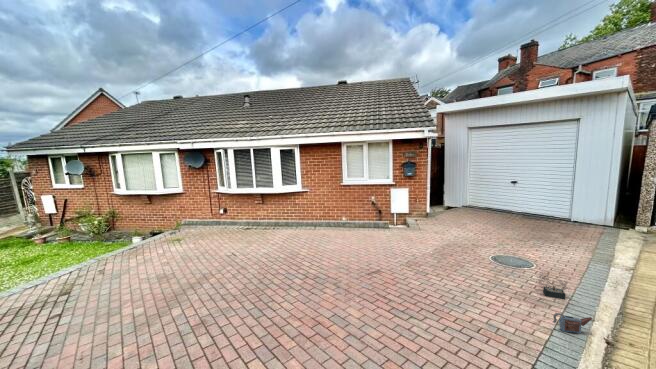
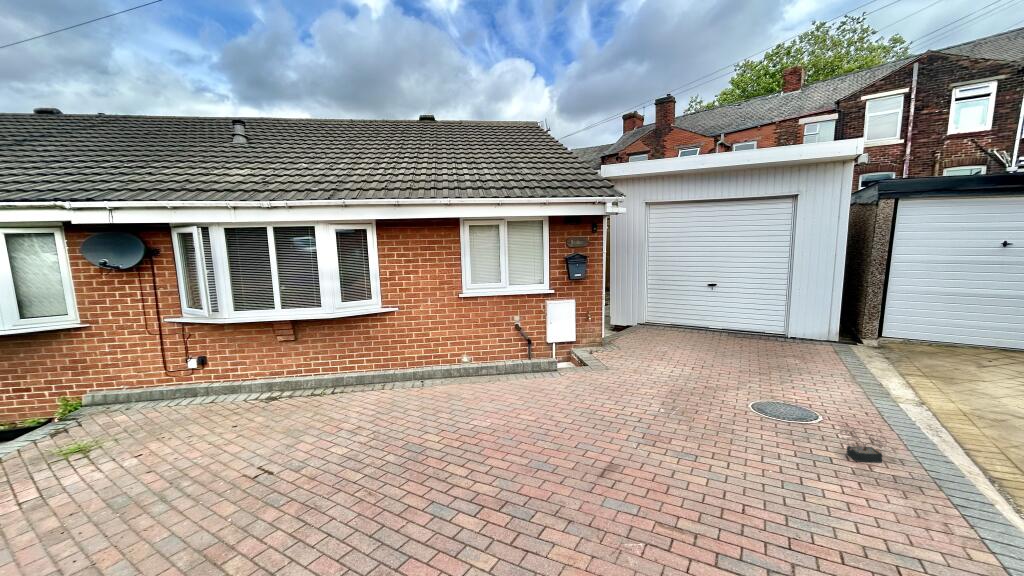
watering can: present [553,313,592,333] -> none [919,494,967,523]

